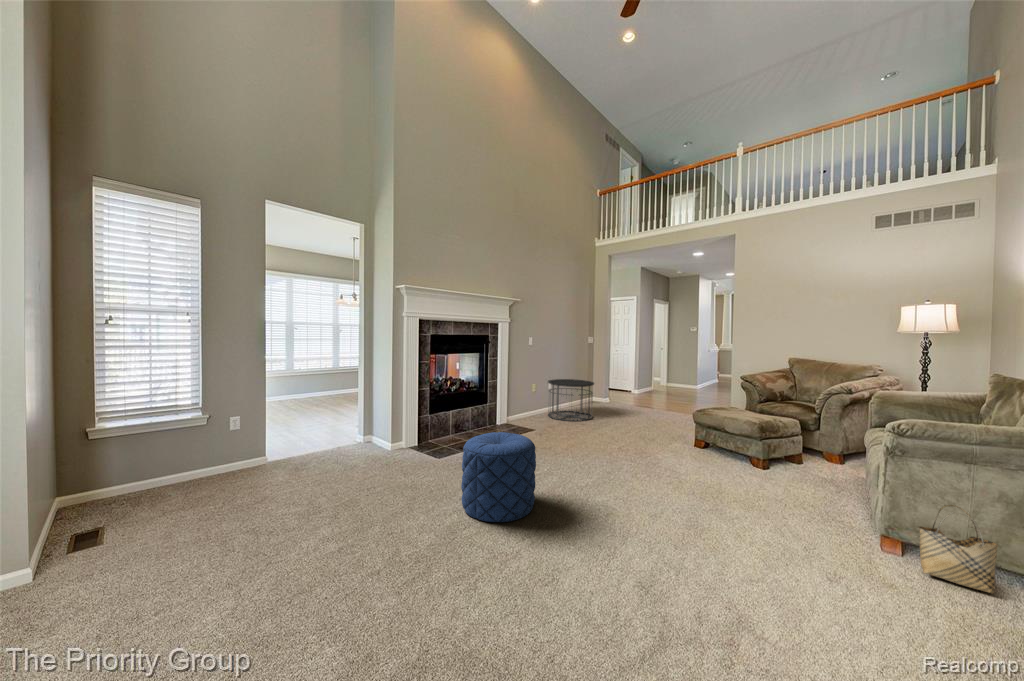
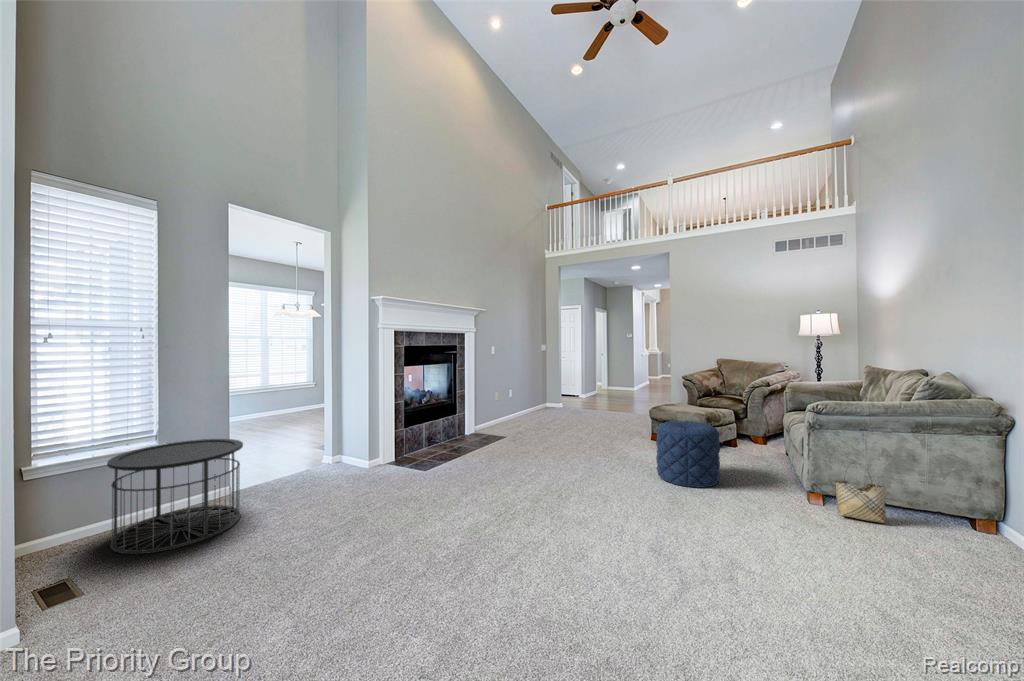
side table: present [548,379,594,421] -> present [107,439,243,554]
pouf: present [461,432,536,522] -> present [656,421,720,487]

